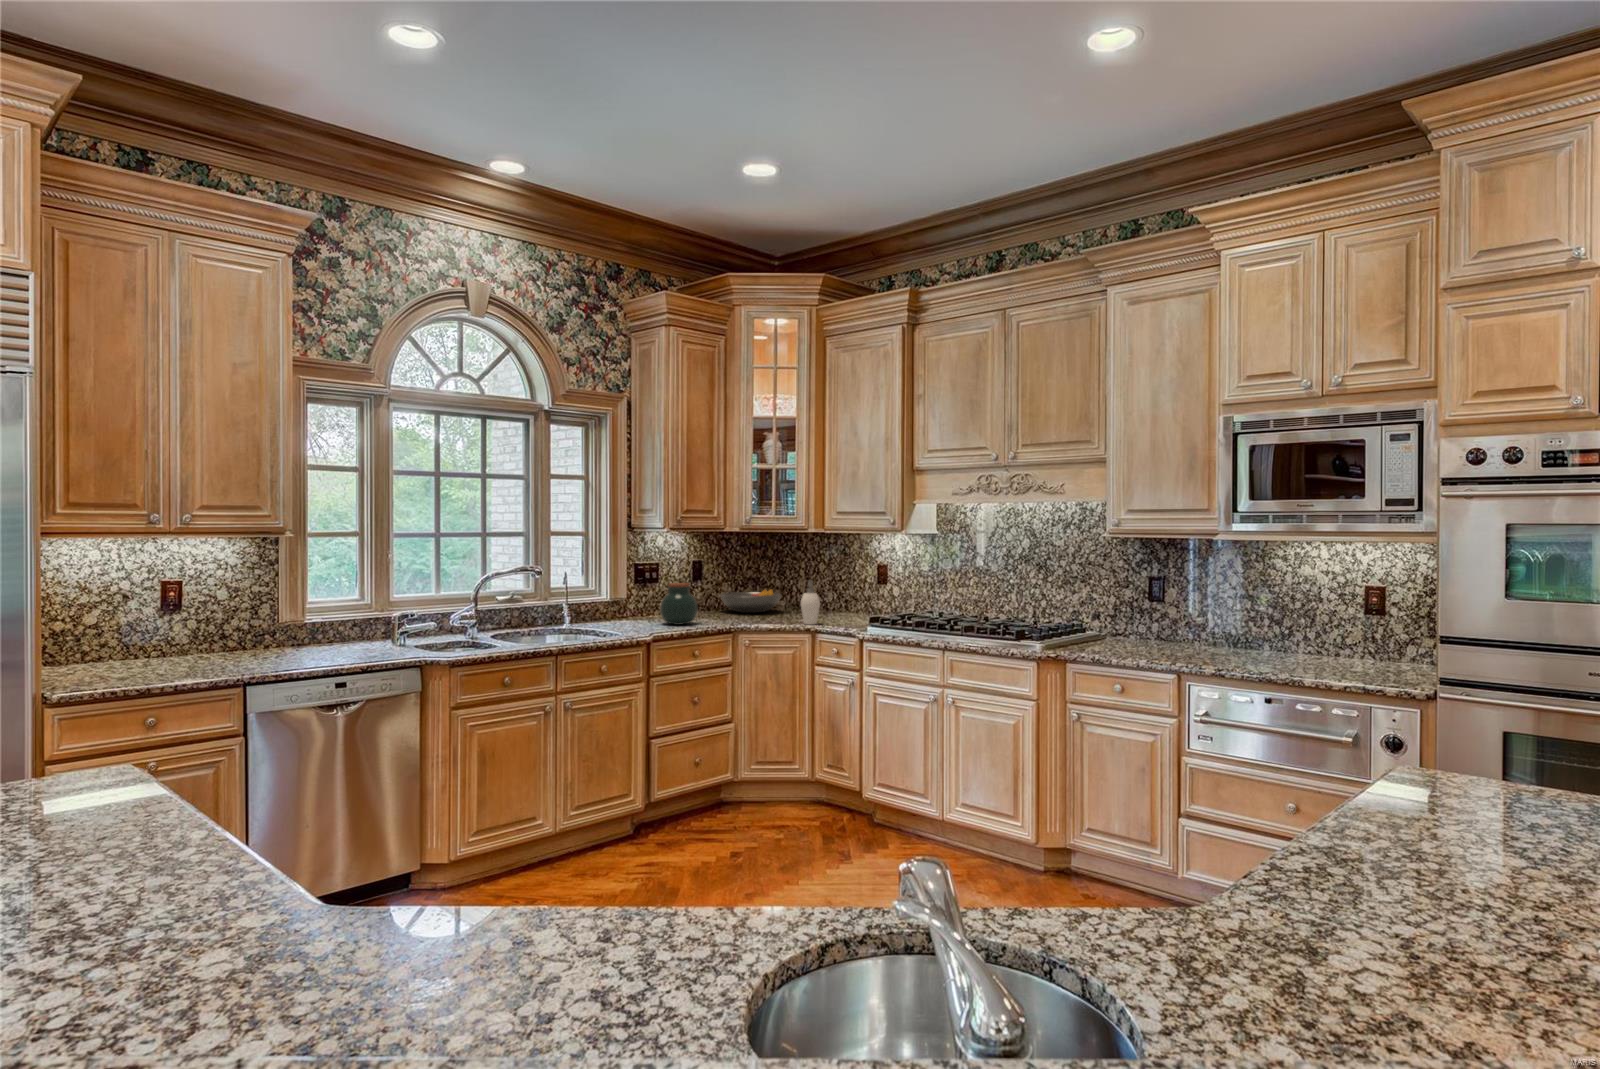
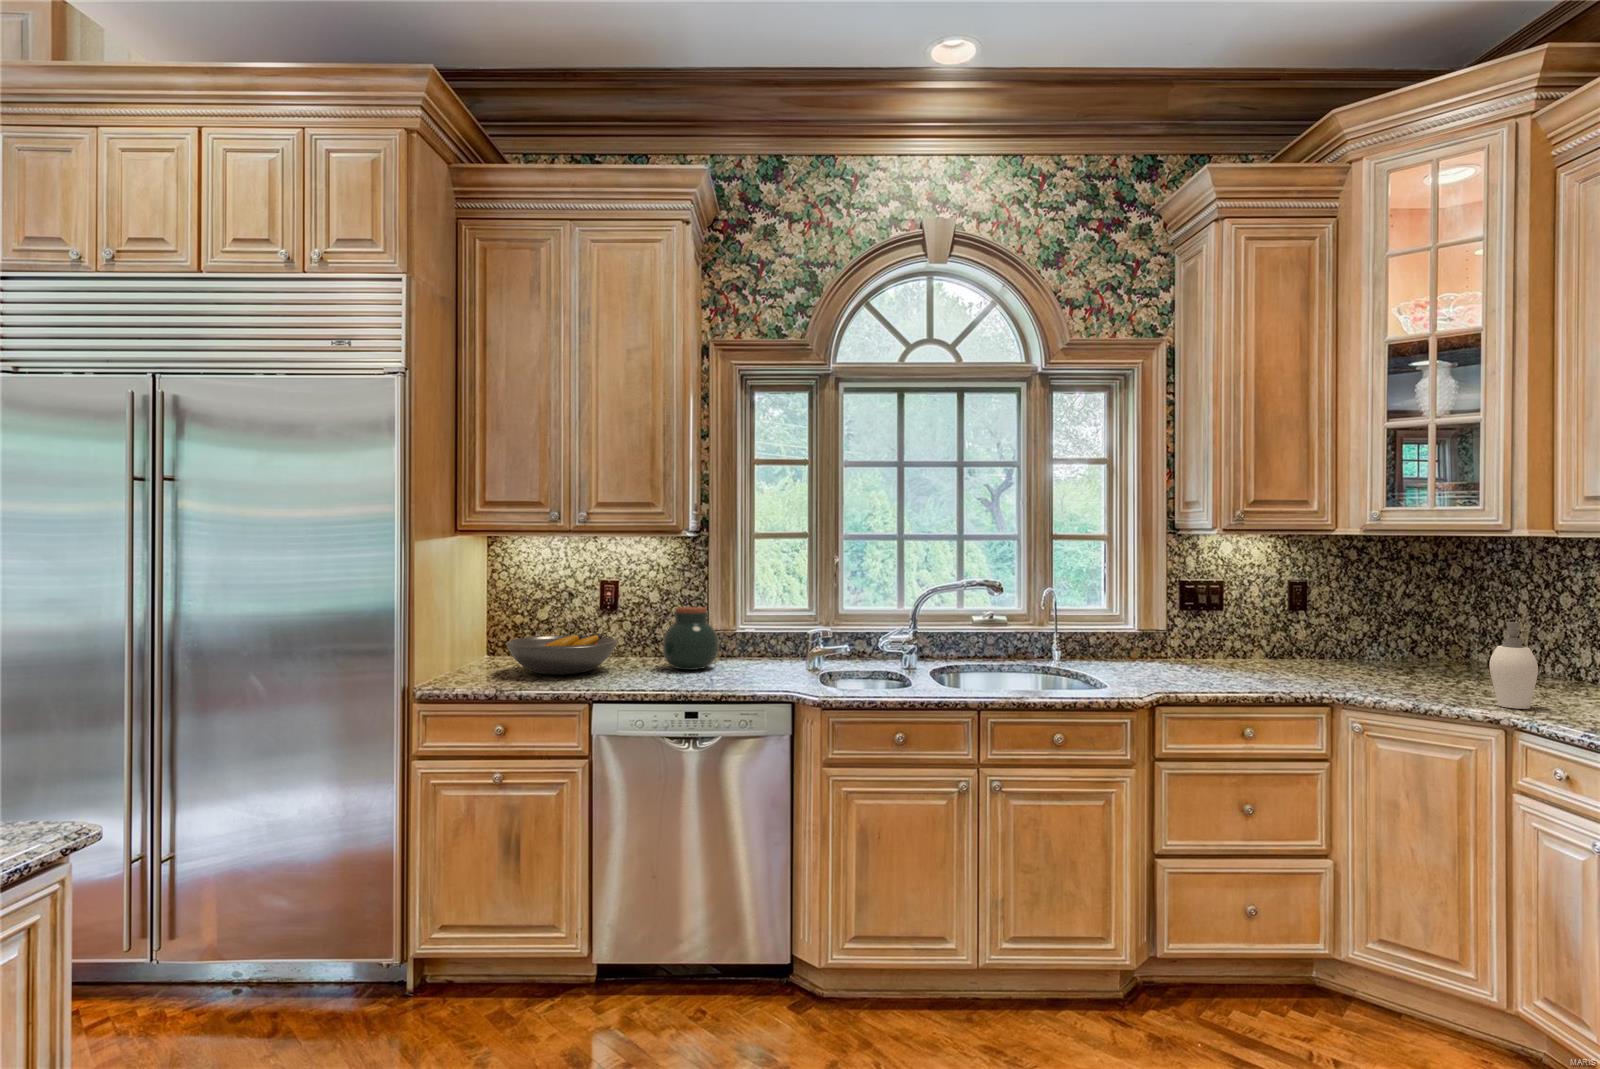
jar: present [660,583,698,625] -> present [663,607,719,670]
fruit bowl: present [720,589,781,613] -> present [506,634,617,675]

